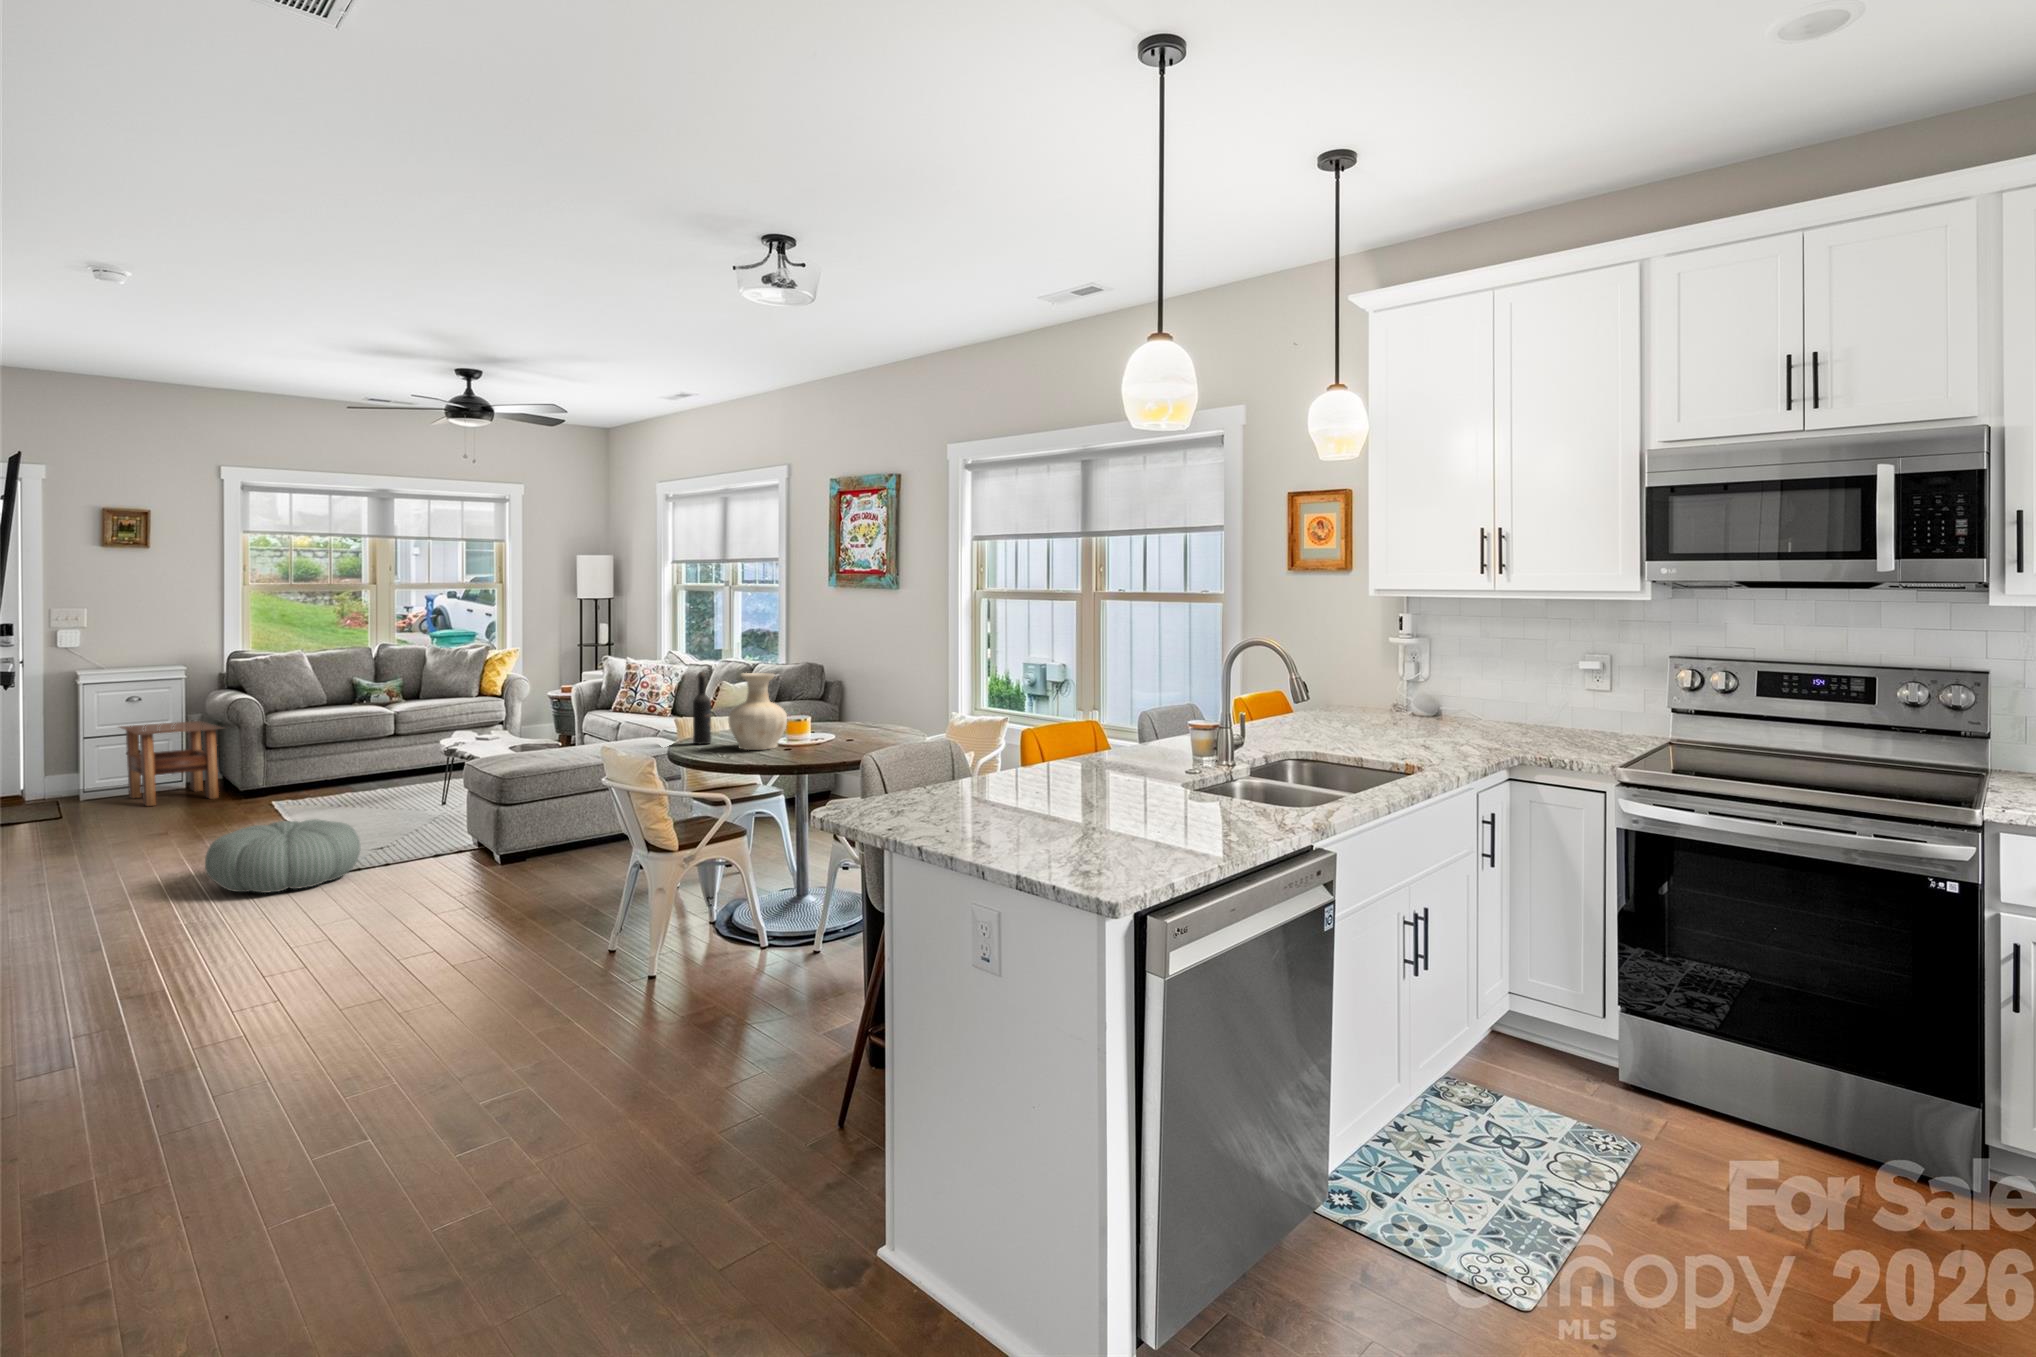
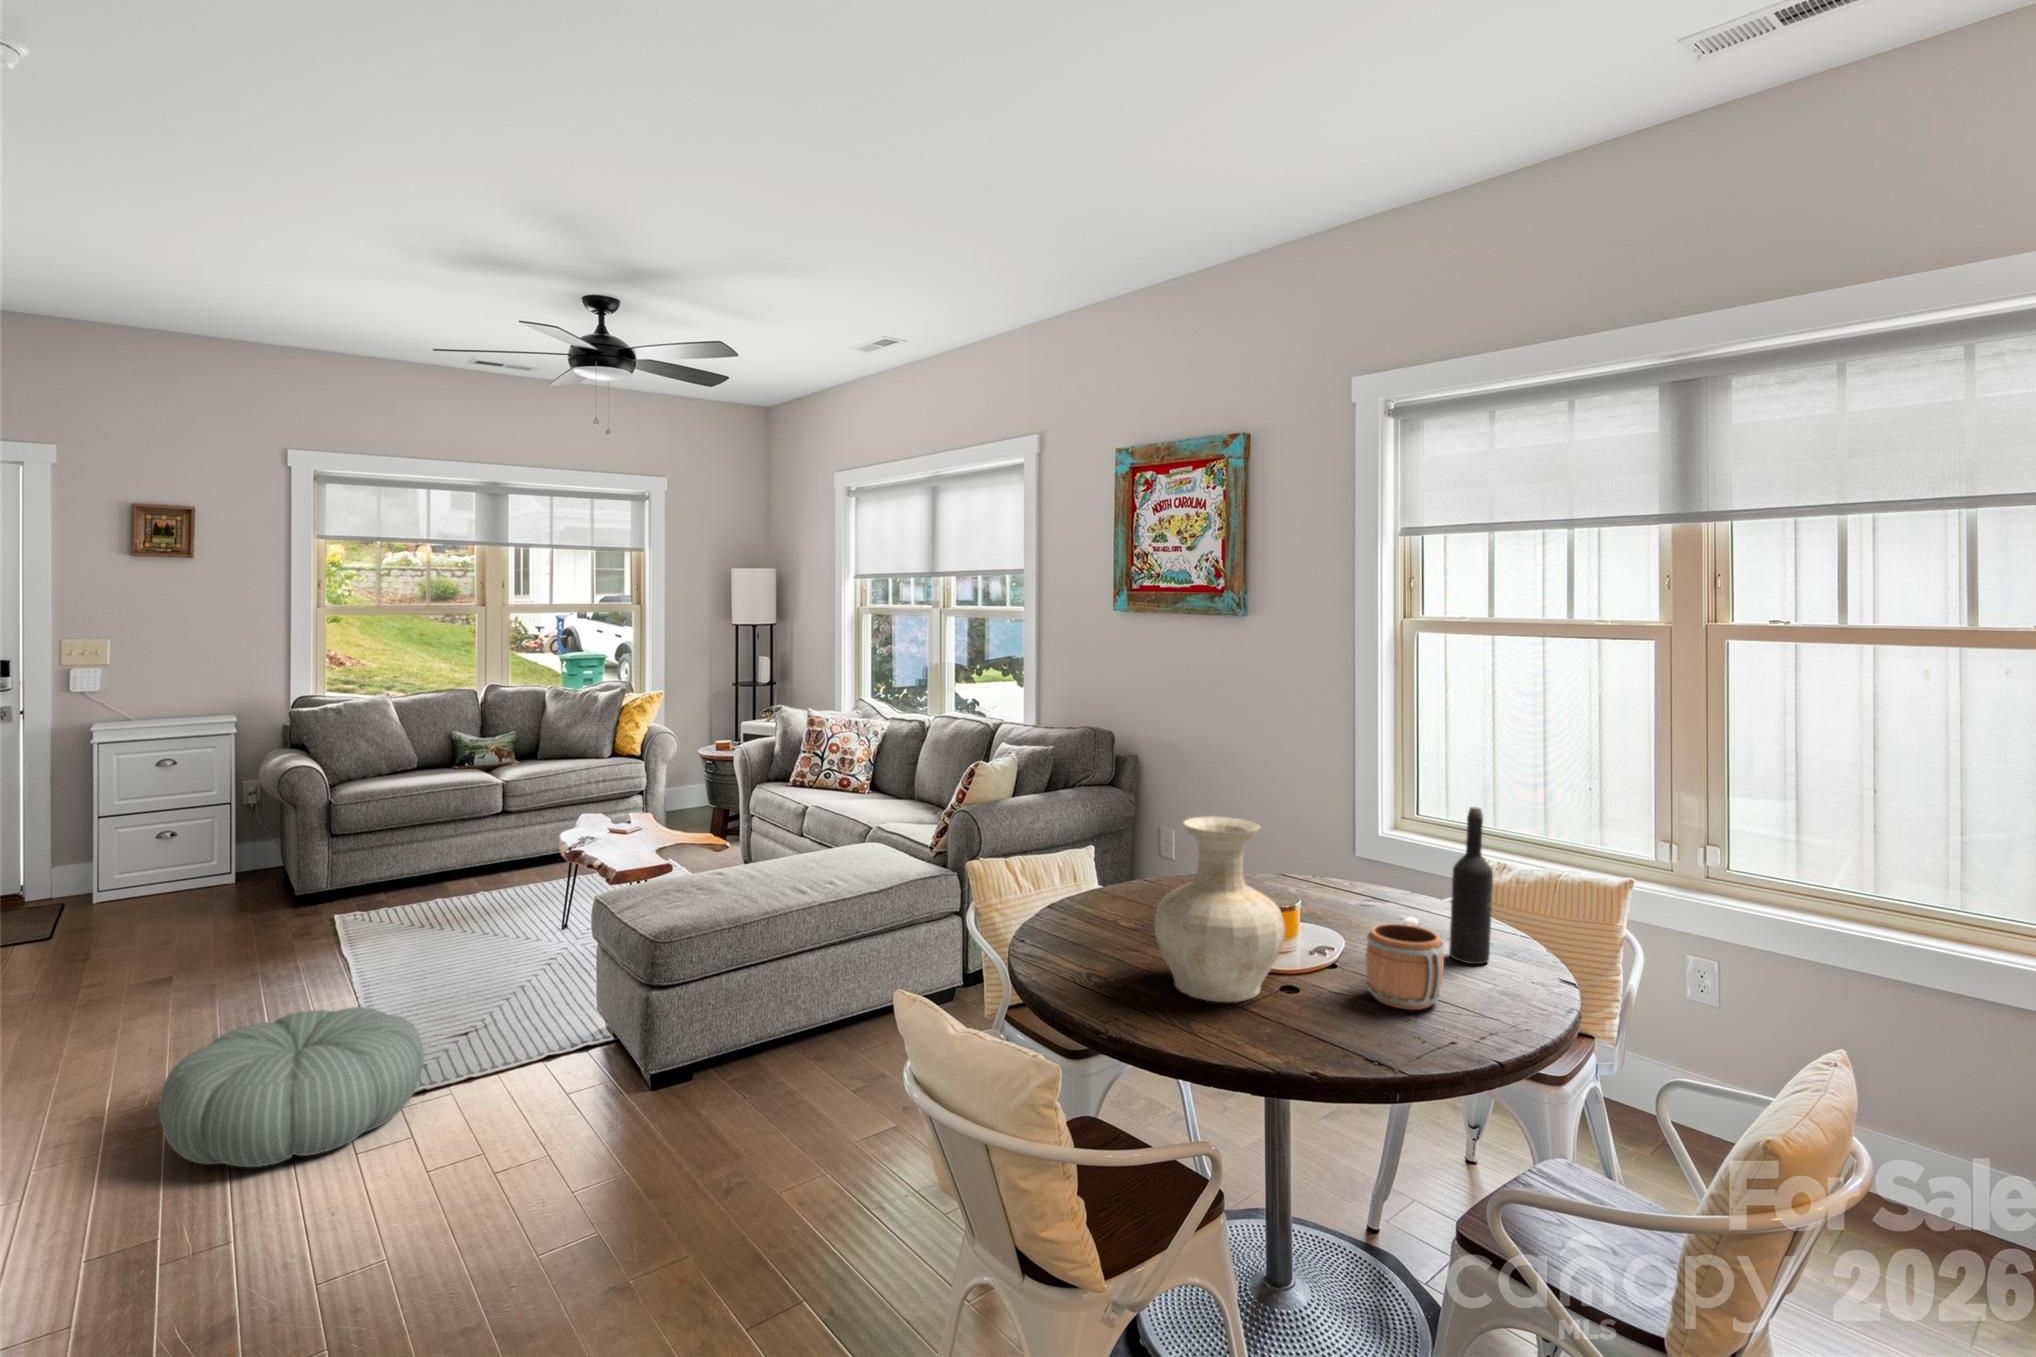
wine bottle: present [693,672,711,744] -> present [1449,807,1493,964]
mug: none [819,716,854,750] -> present [1366,916,1444,1010]
side table: present [120,721,222,806] -> none [140,793,279,922]

